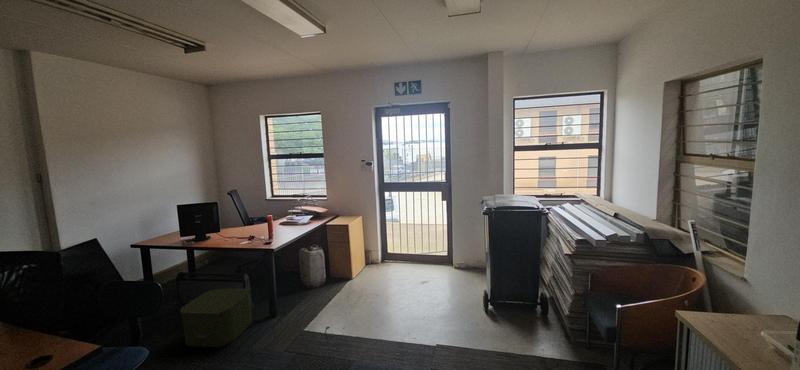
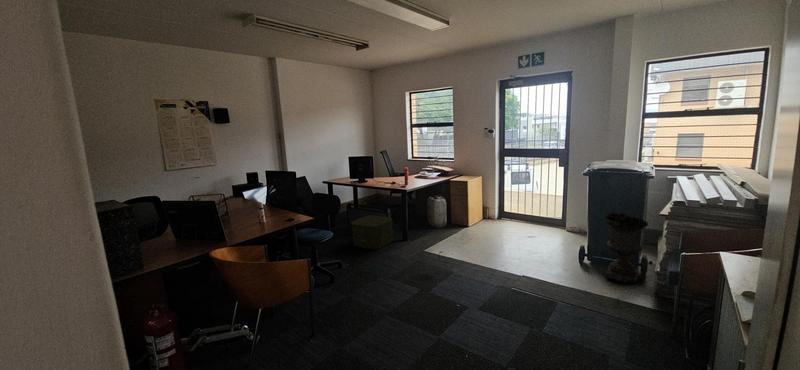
planter: none [510,254,556,334] -> present [605,212,648,283]

